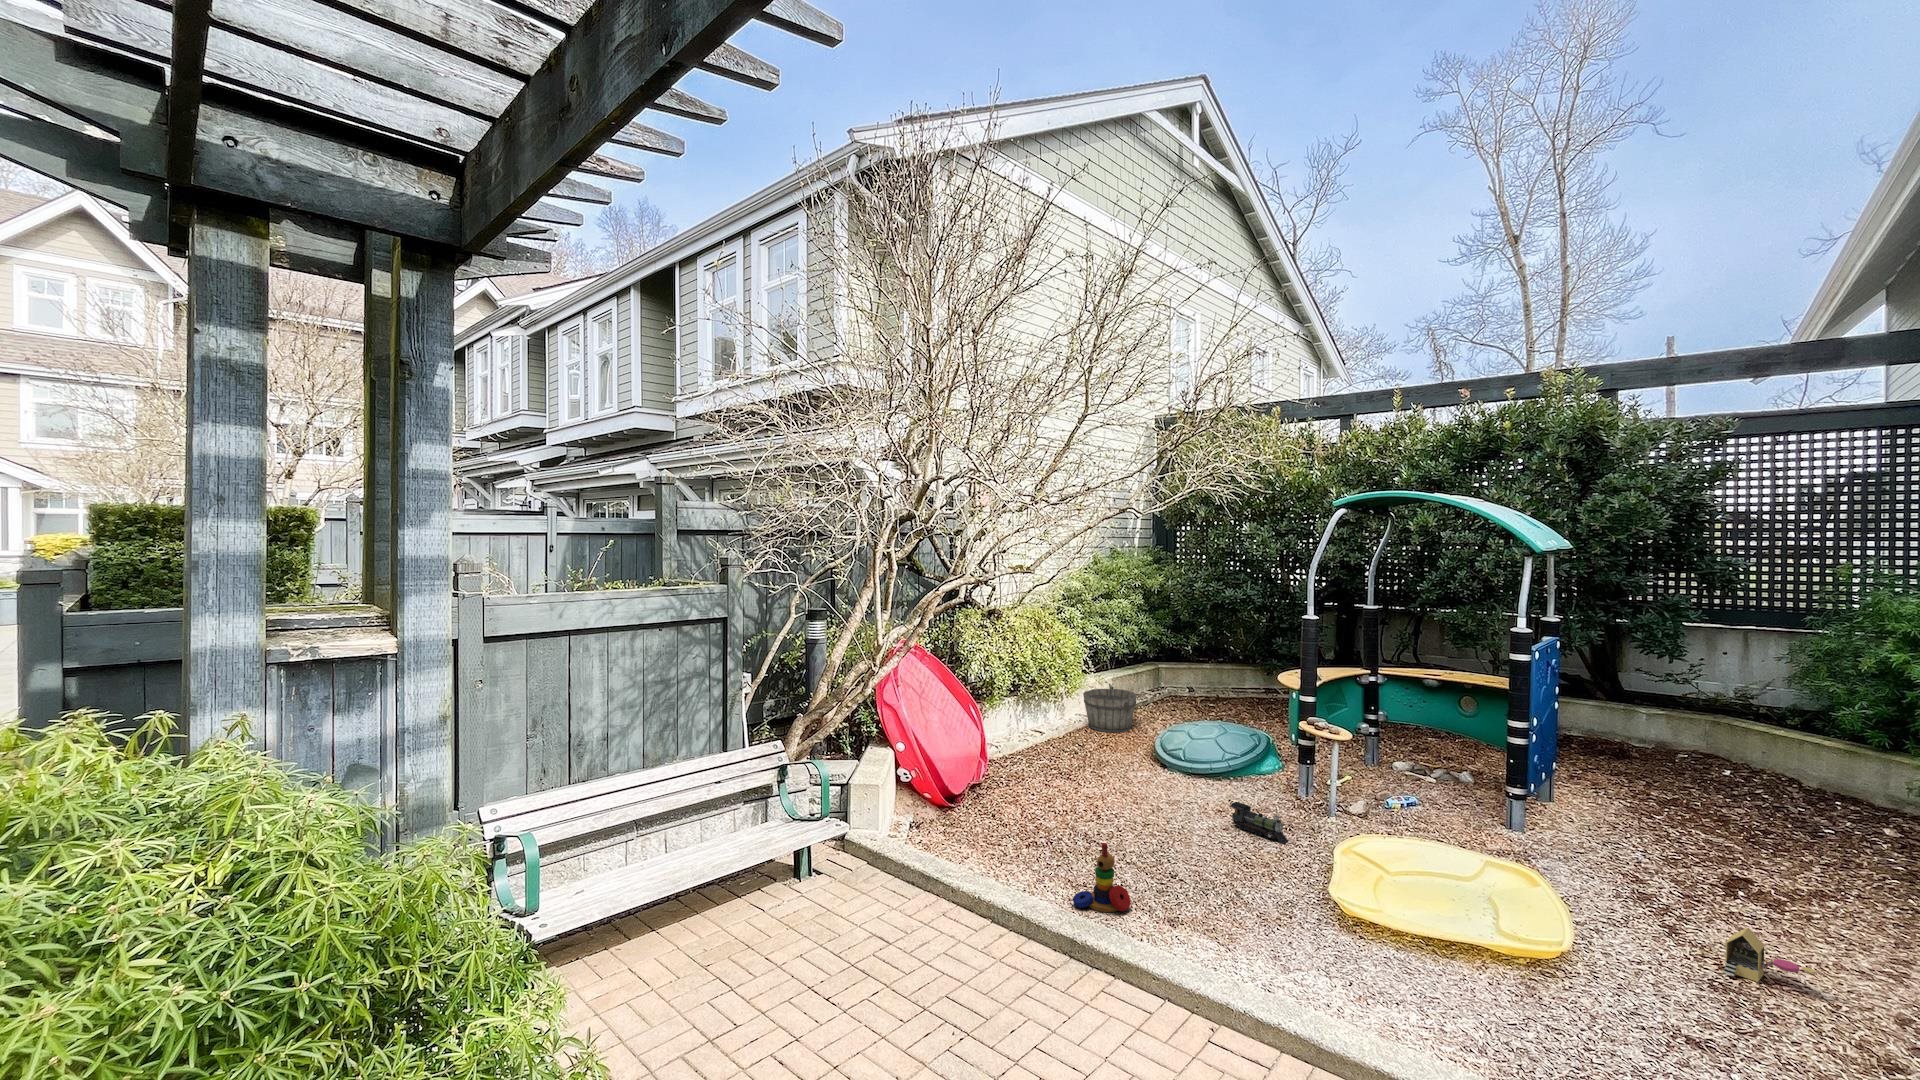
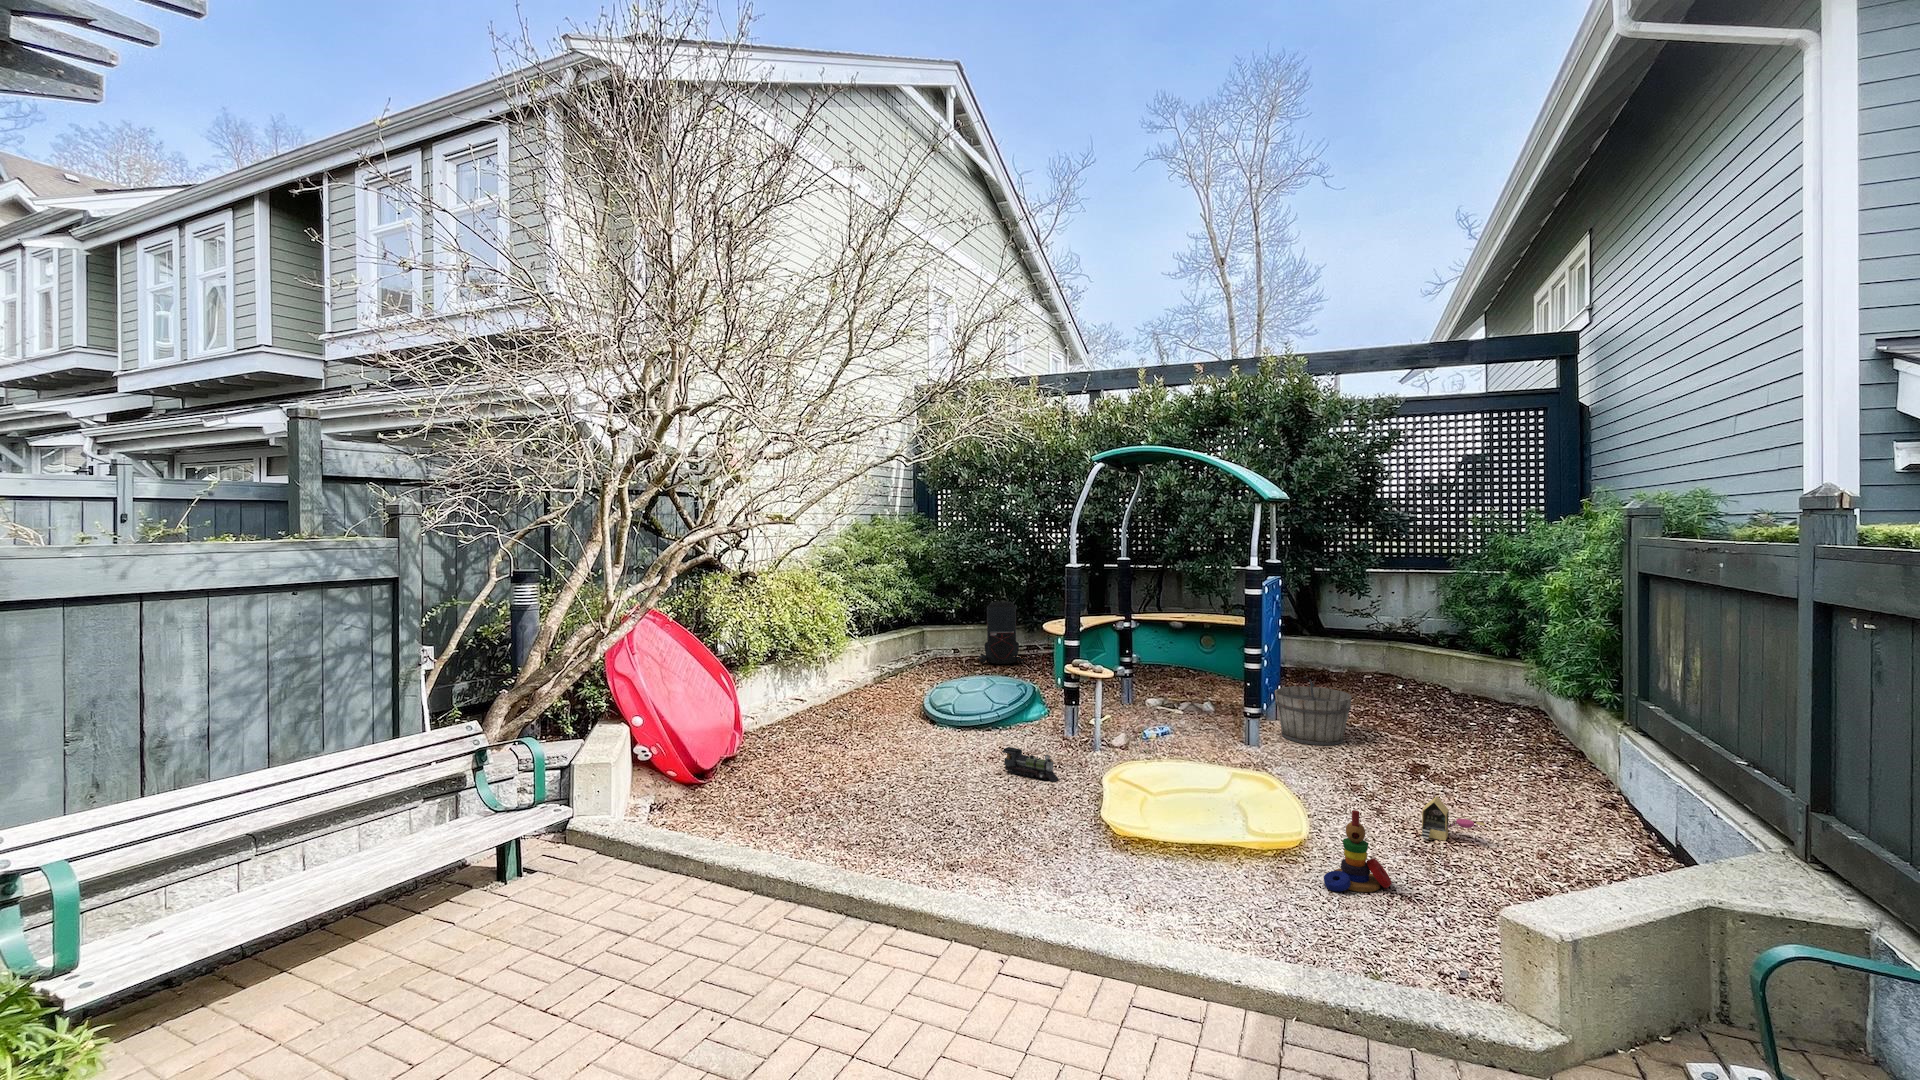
backpack: none [1216,637,1266,700] -> present [979,602,1025,664]
wooden bucket: present [1083,681,1137,732] -> present [1275,676,1352,745]
stacking toy: present [1073,843,1131,912] -> present [1324,810,1392,892]

